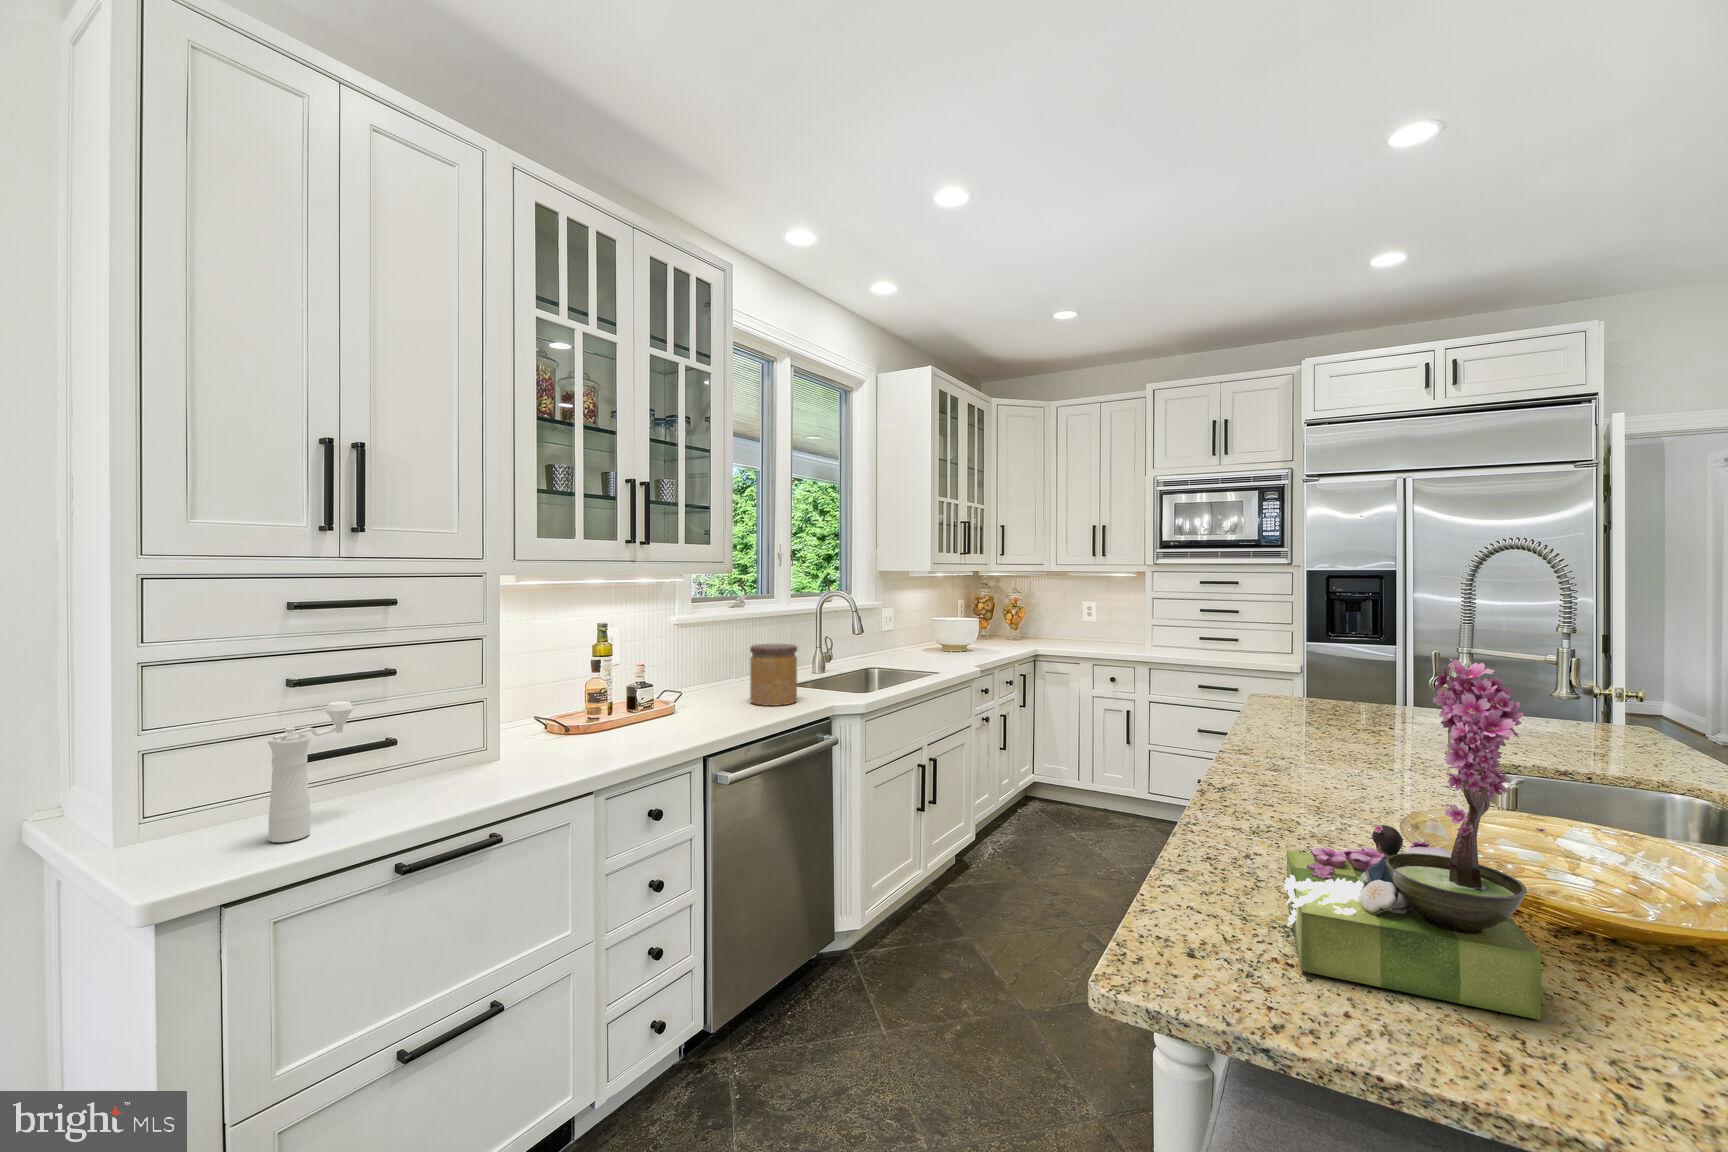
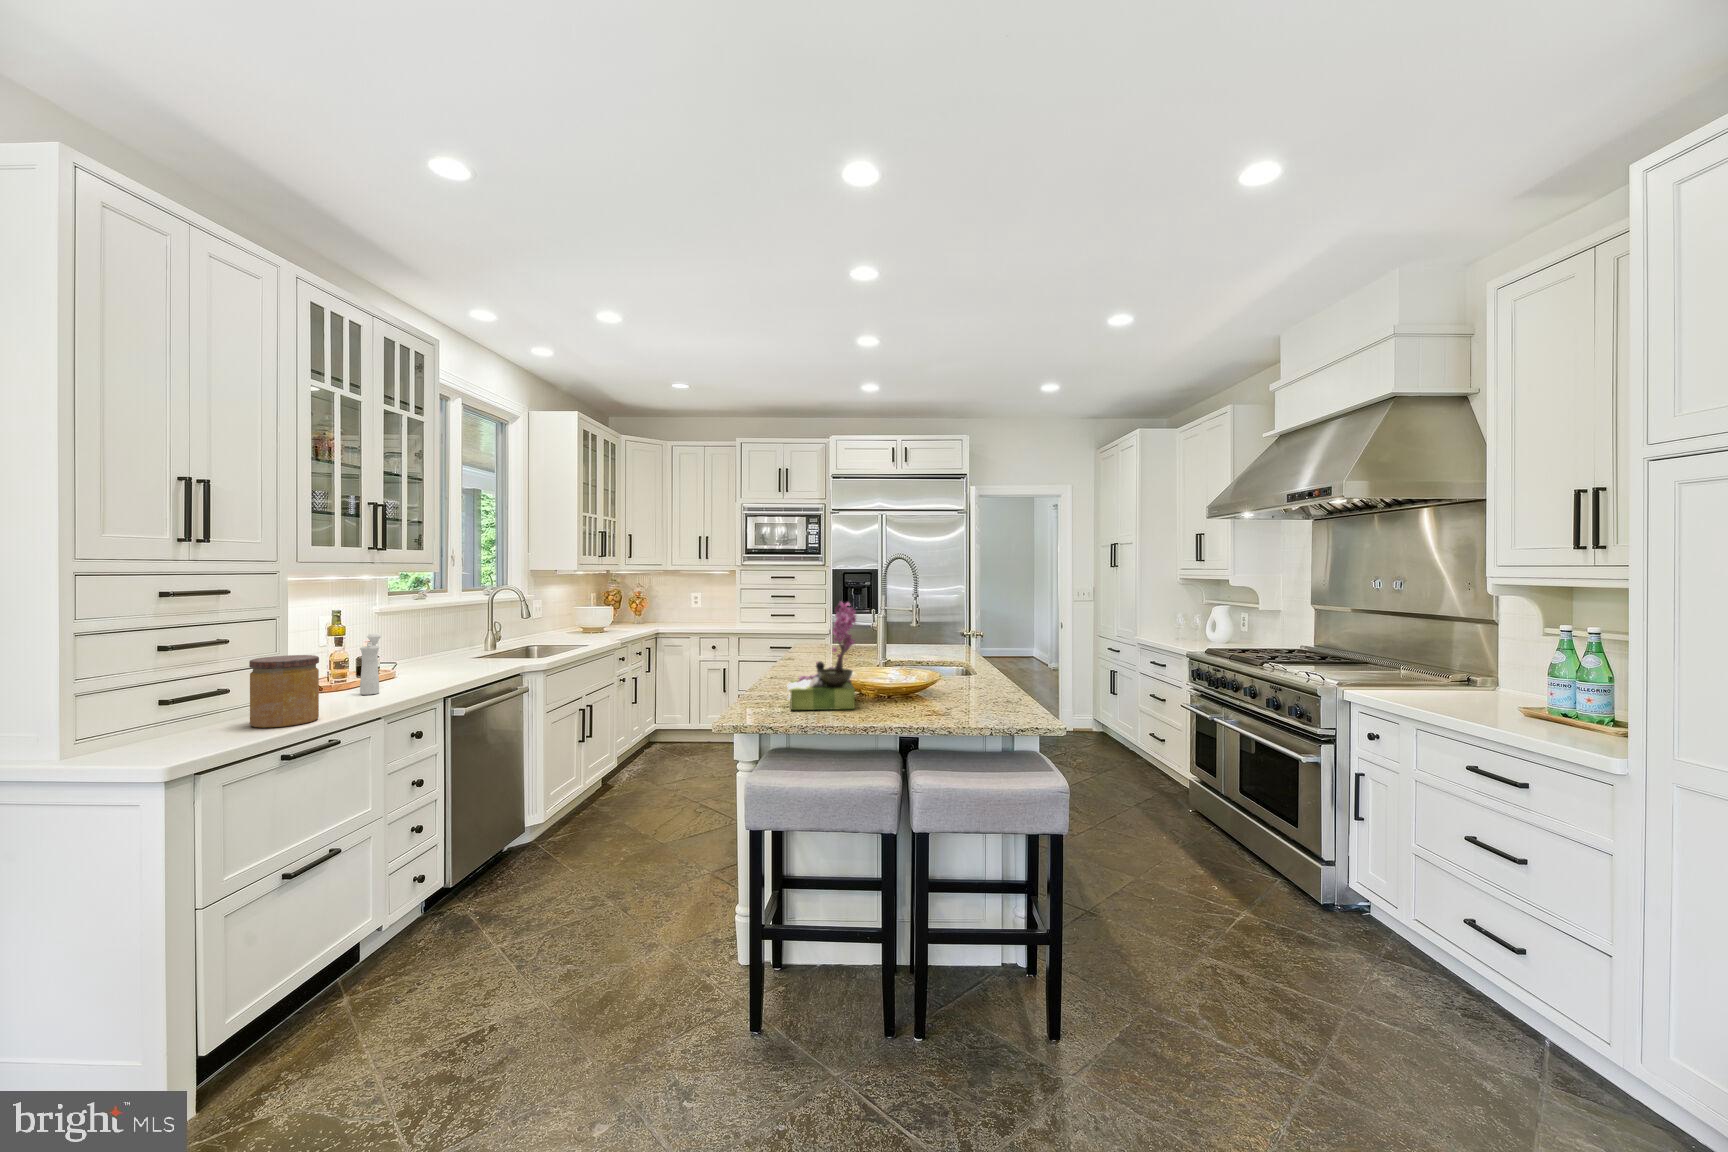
jar: present [750,644,797,706] -> present [249,655,319,728]
pepper mill: present [268,701,354,842] -> present [360,633,381,695]

